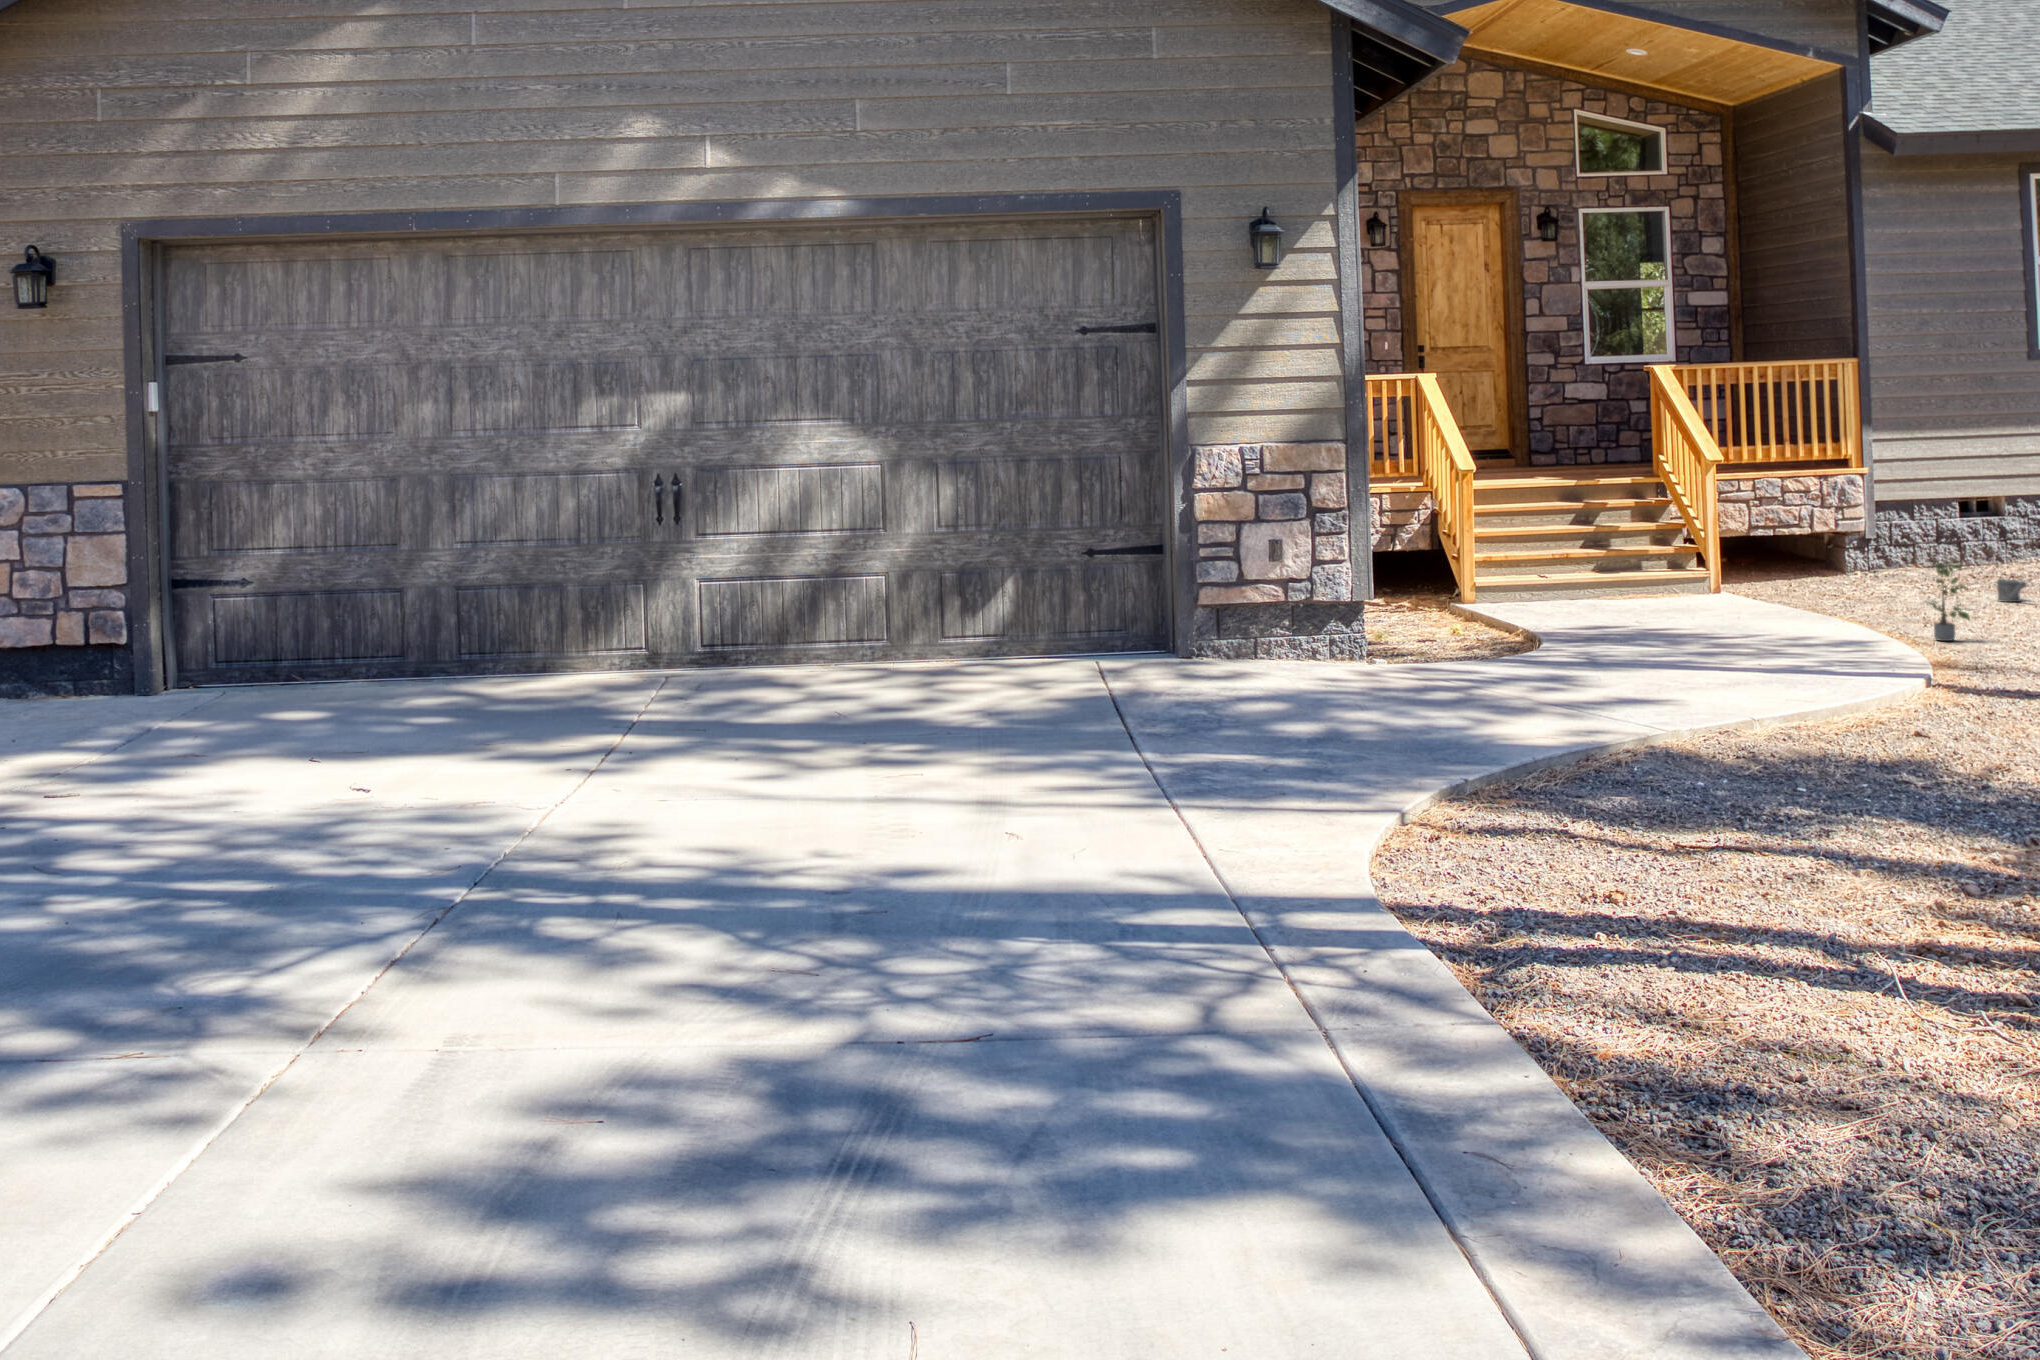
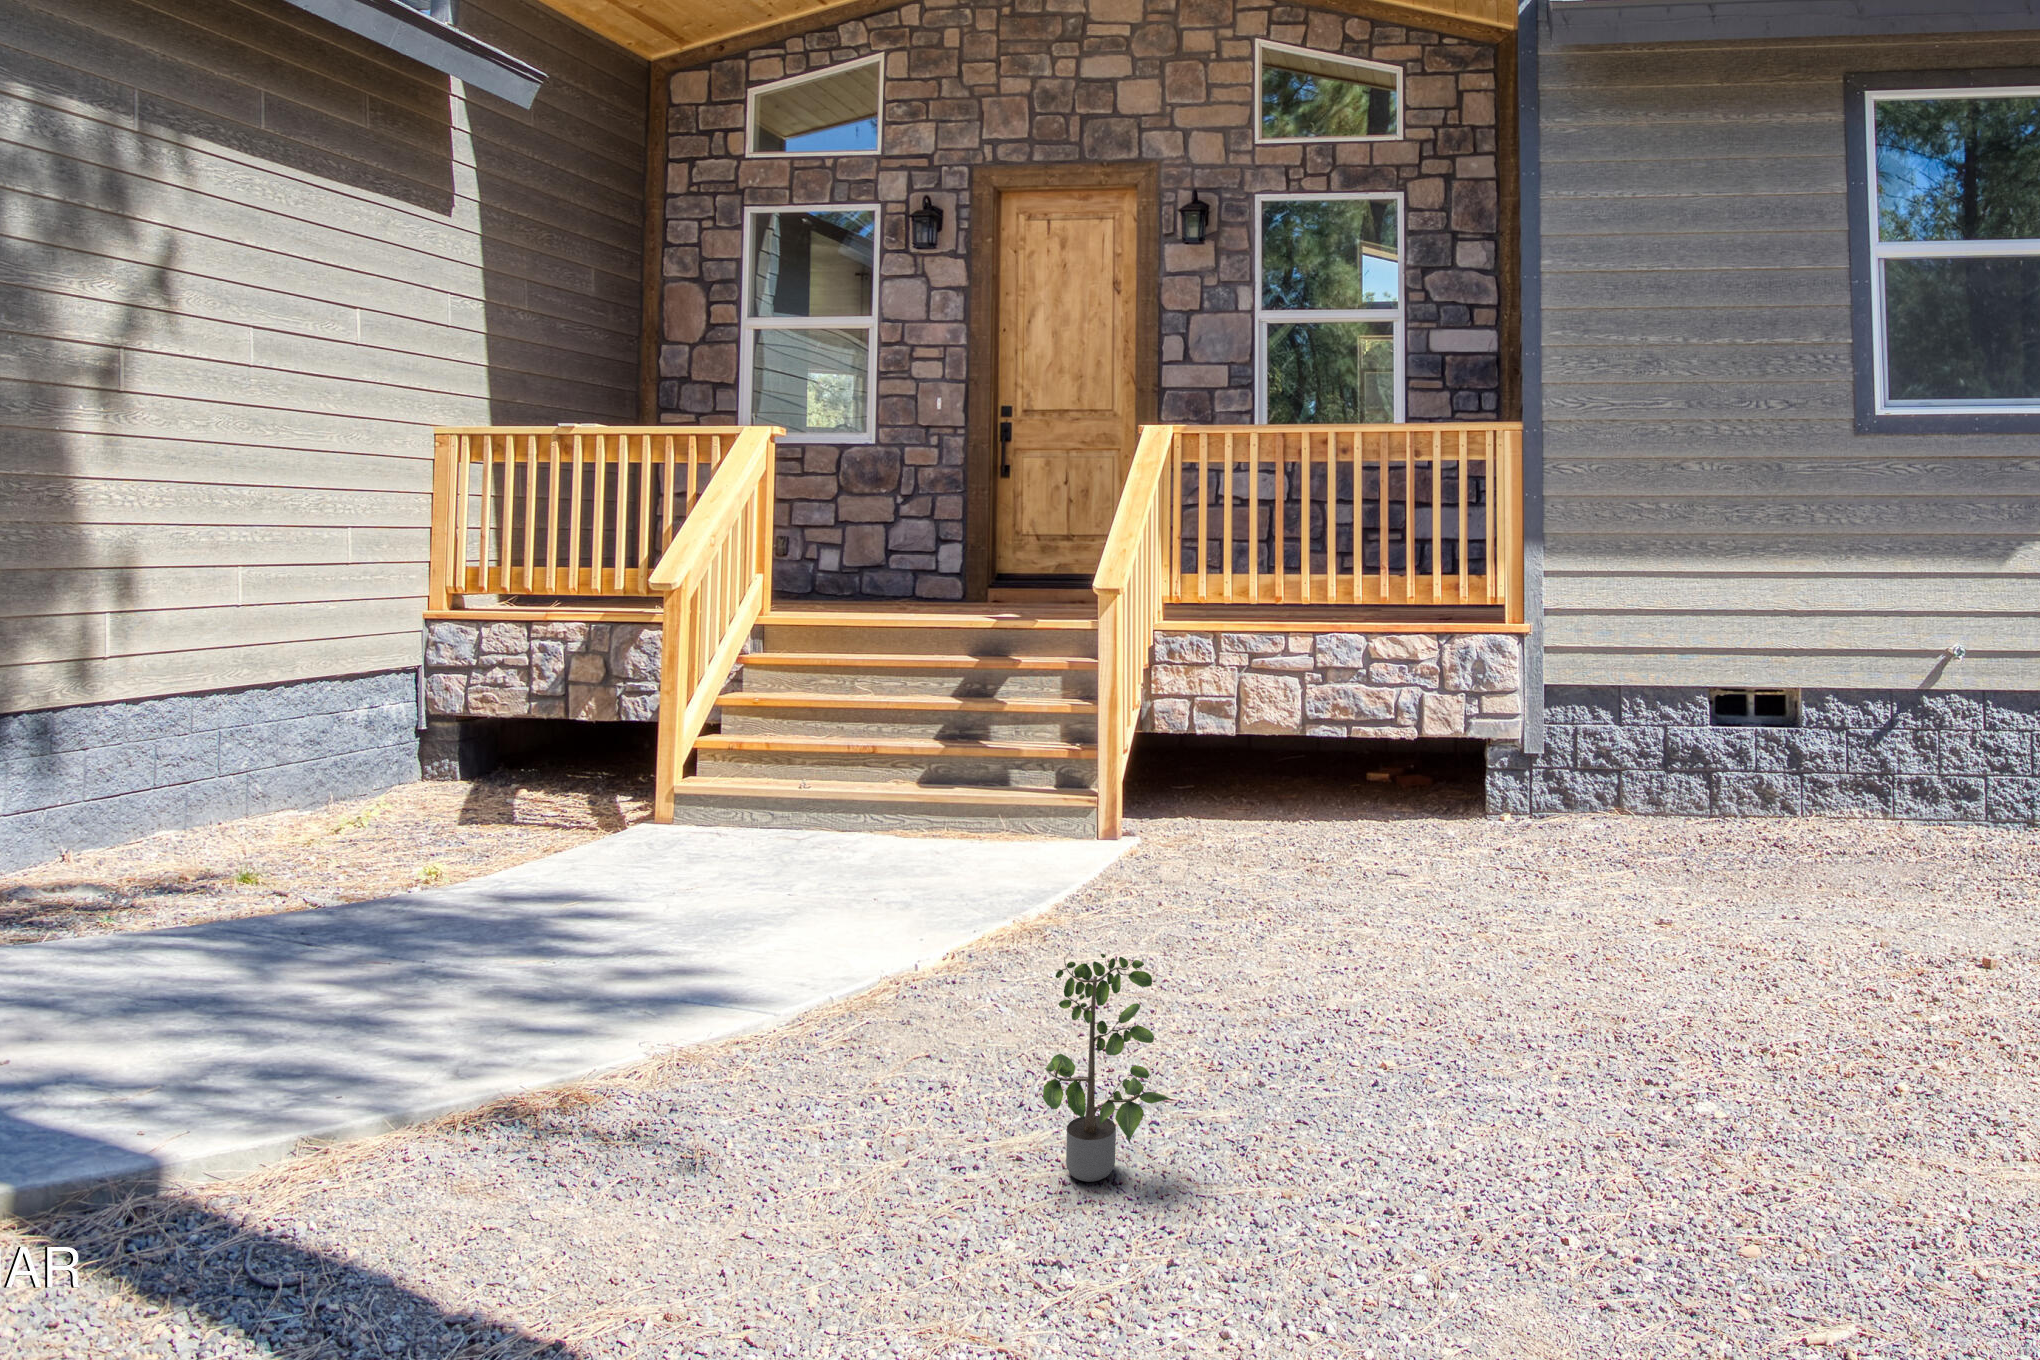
watering can: present [1997,579,2026,602] -> none [1588,898,1635,964]

